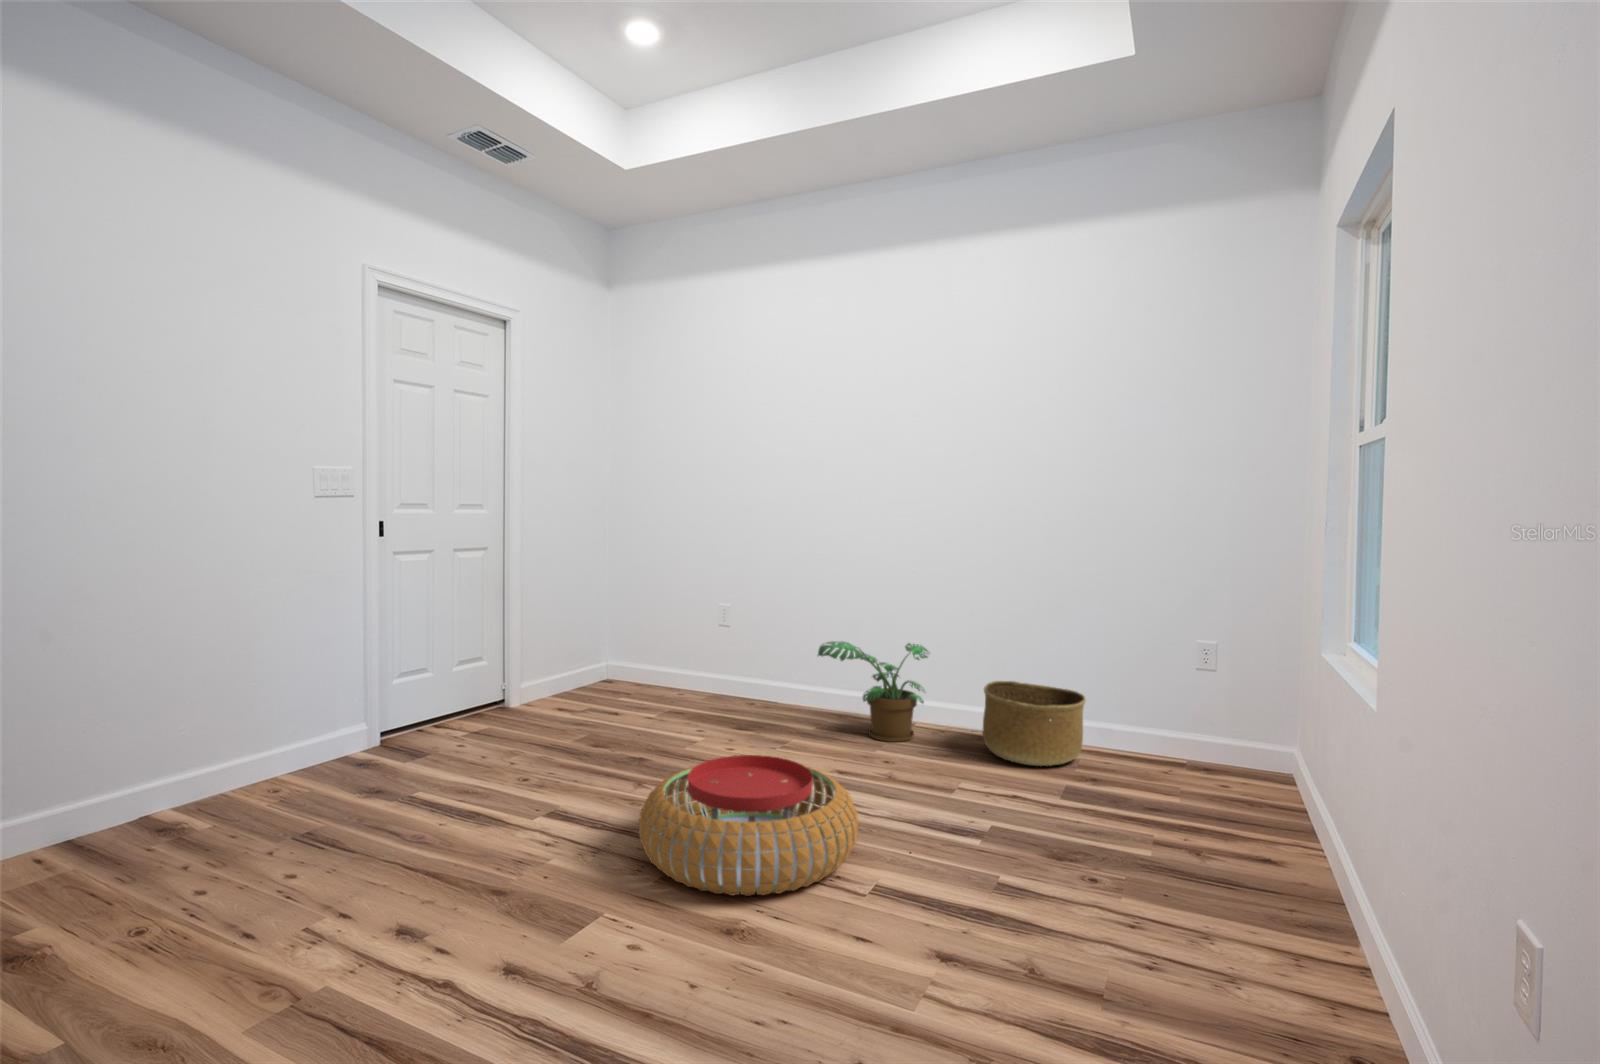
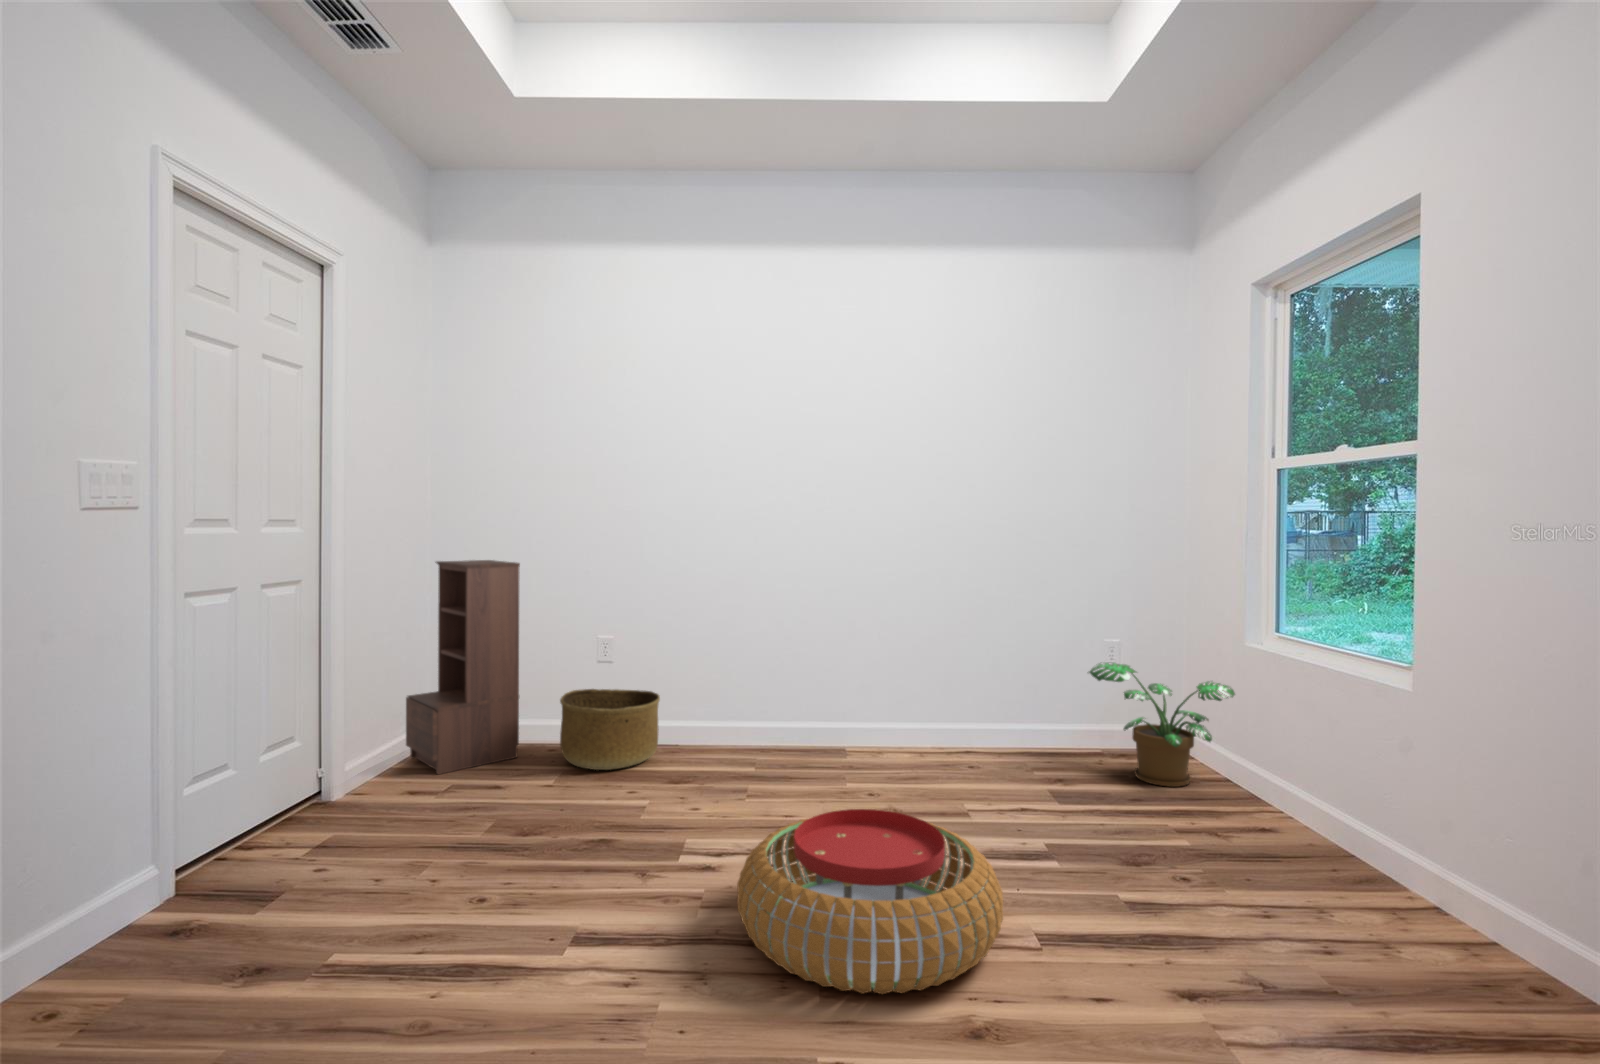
bookshelf: none [581,536,657,700] -> present [406,560,520,774]
potted plant: present [818,641,929,742] -> present [1087,662,1235,787]
basket: present [983,681,1086,766] -> present [560,689,660,770]

